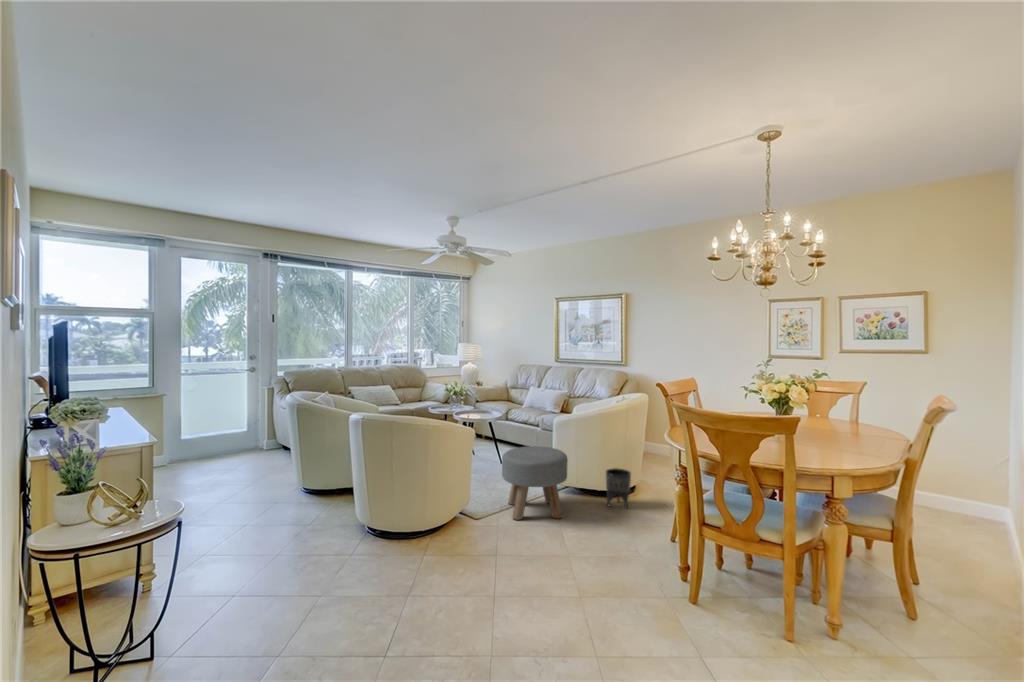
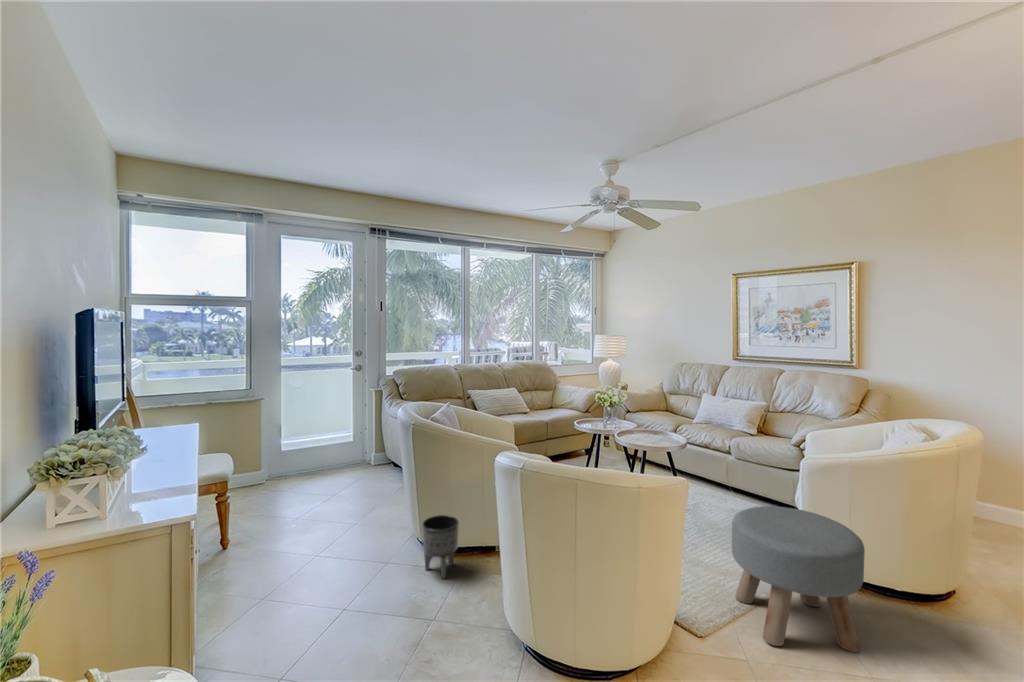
planter: present [606,468,631,508] -> present [422,515,459,579]

